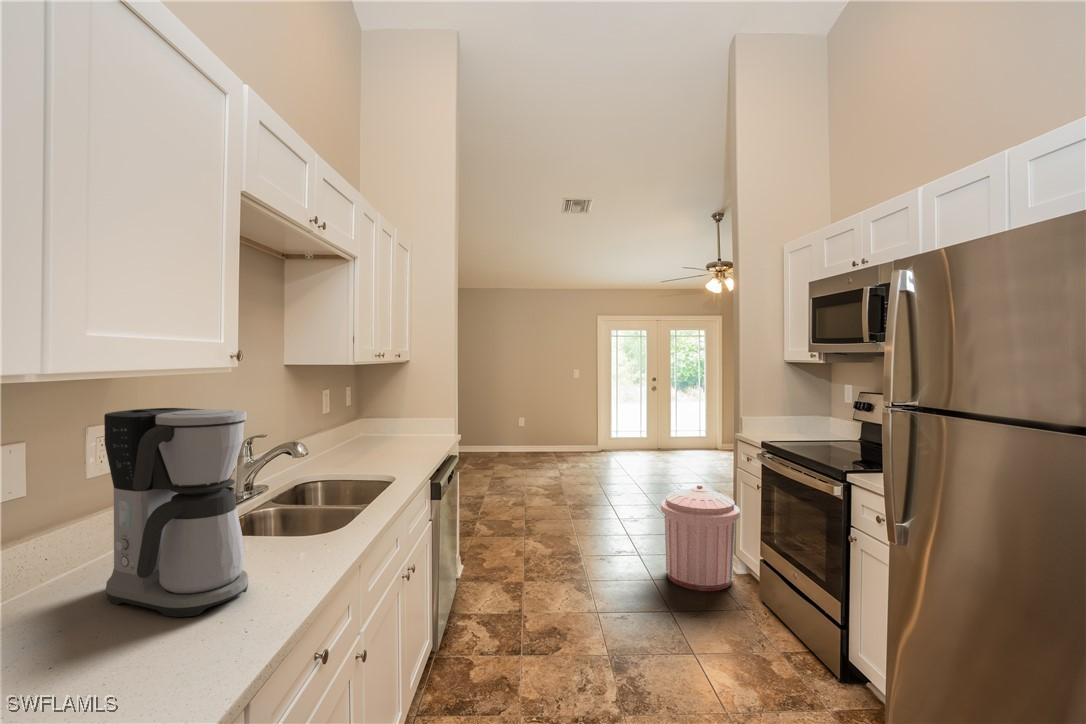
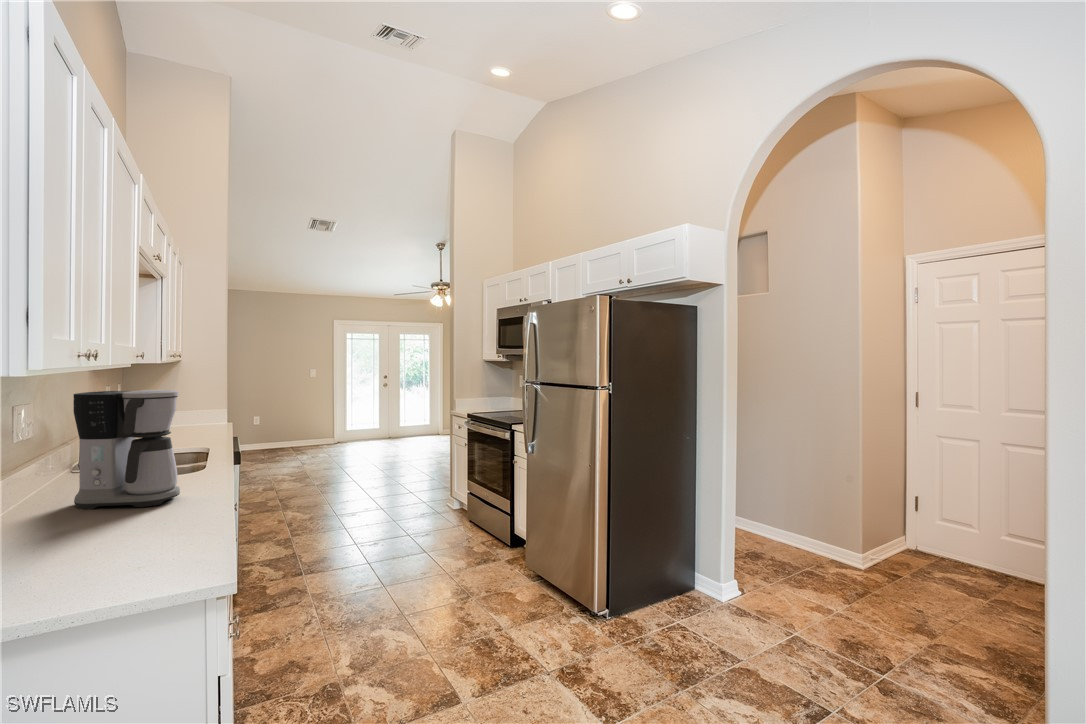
trash can: present [661,485,740,591] -> none [400,448,455,521]

